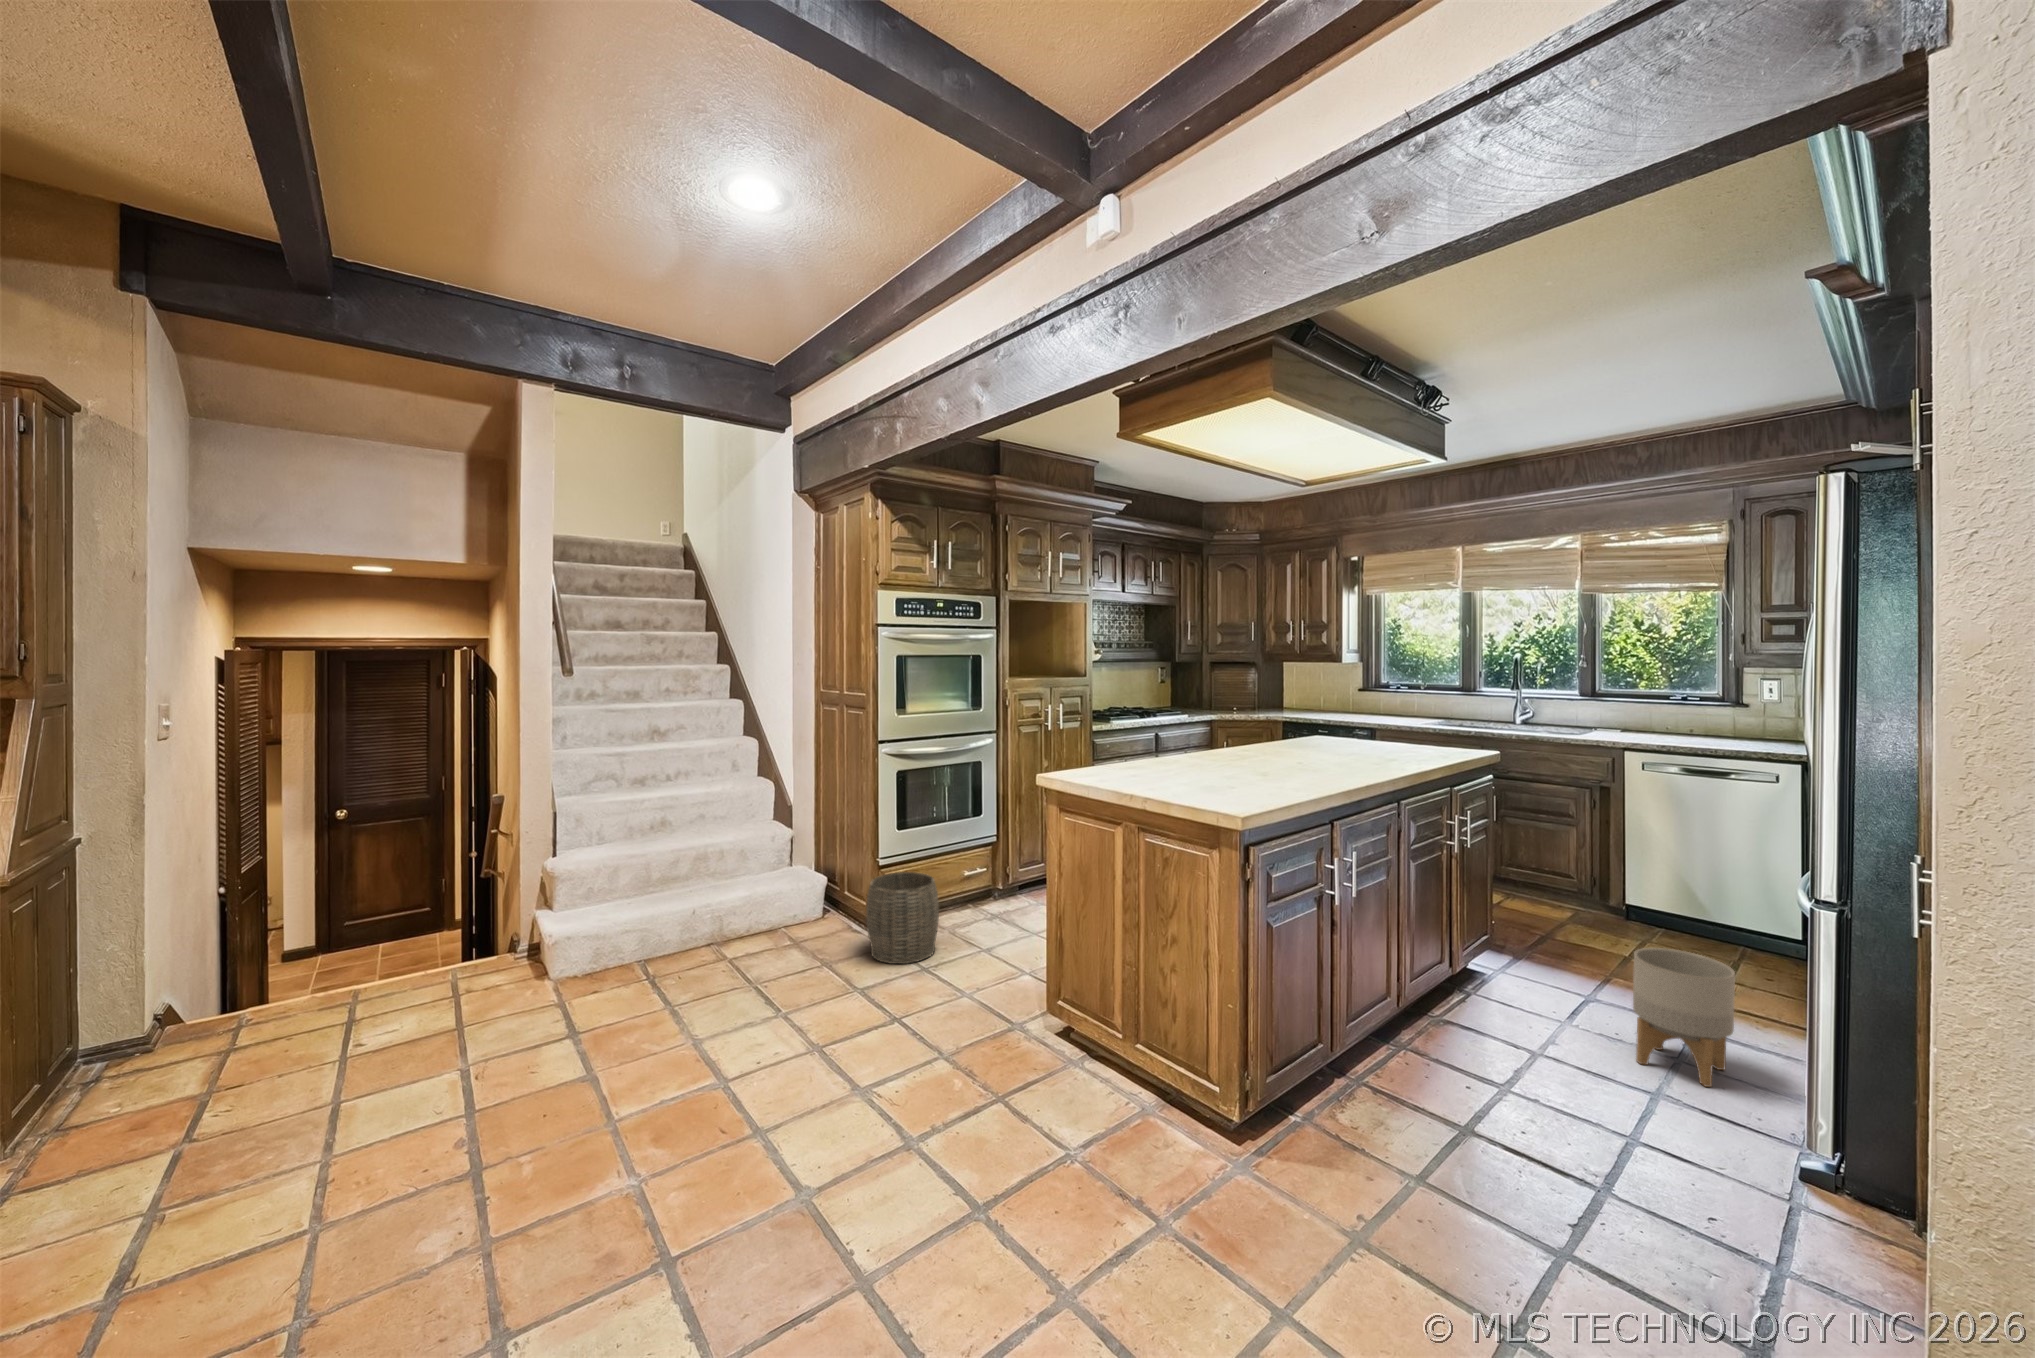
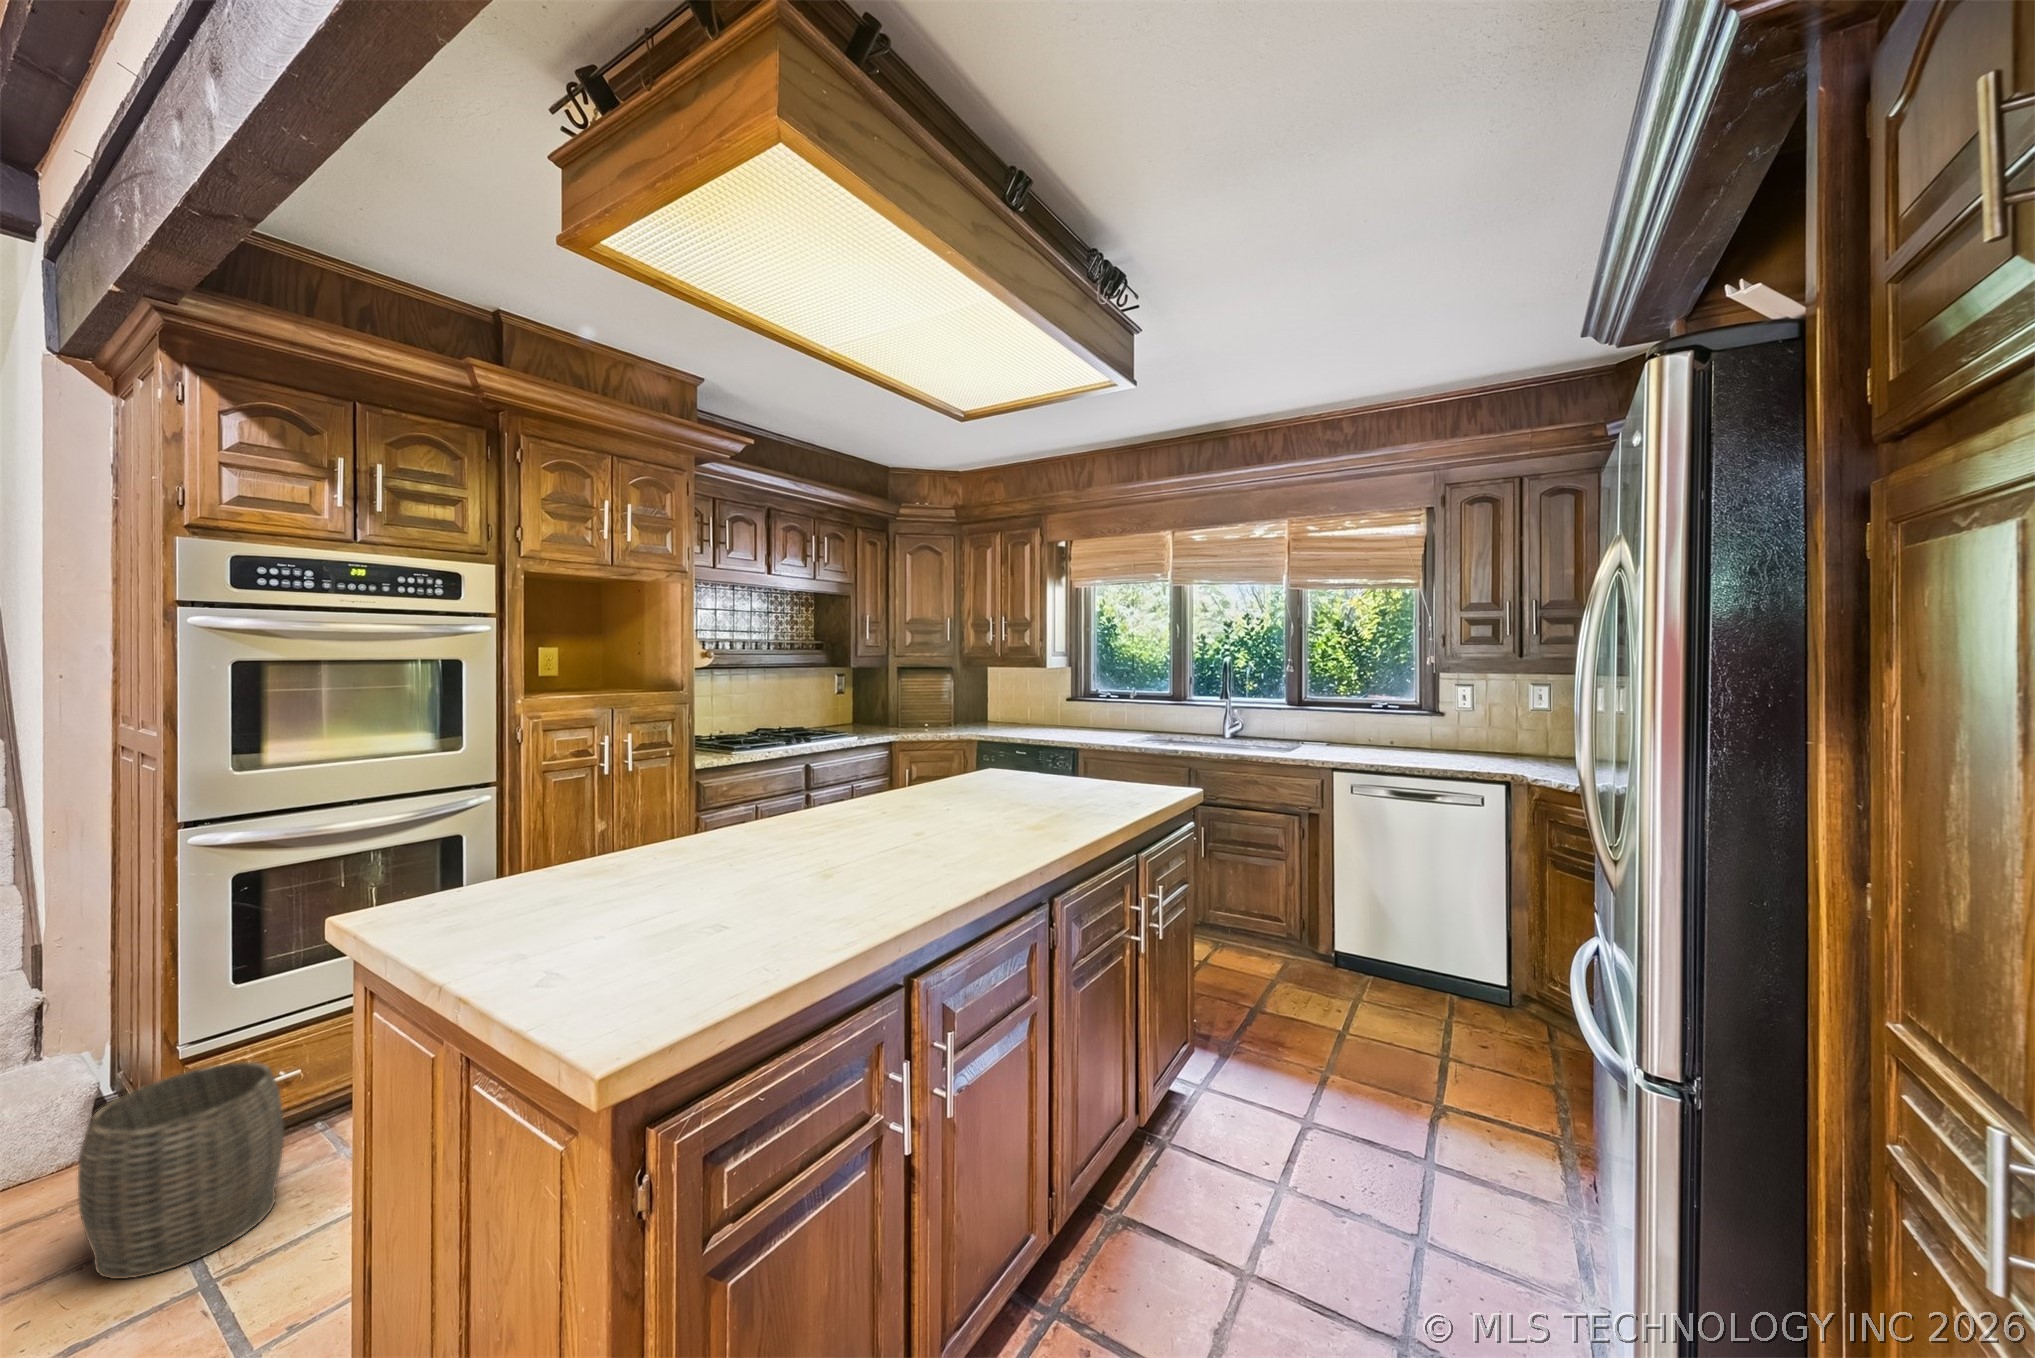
planter: present [1633,948,1735,1087] -> none [1371,1081,1501,1312]

